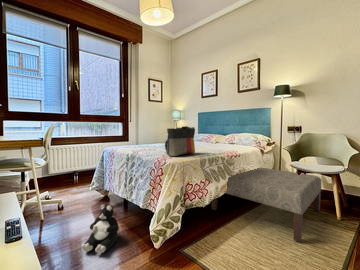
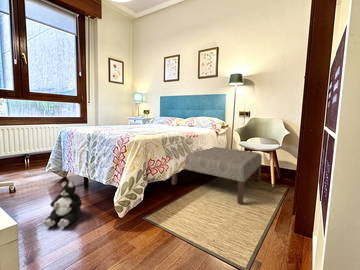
tote bag: present [165,126,195,156] -> none [128,107,157,135]

